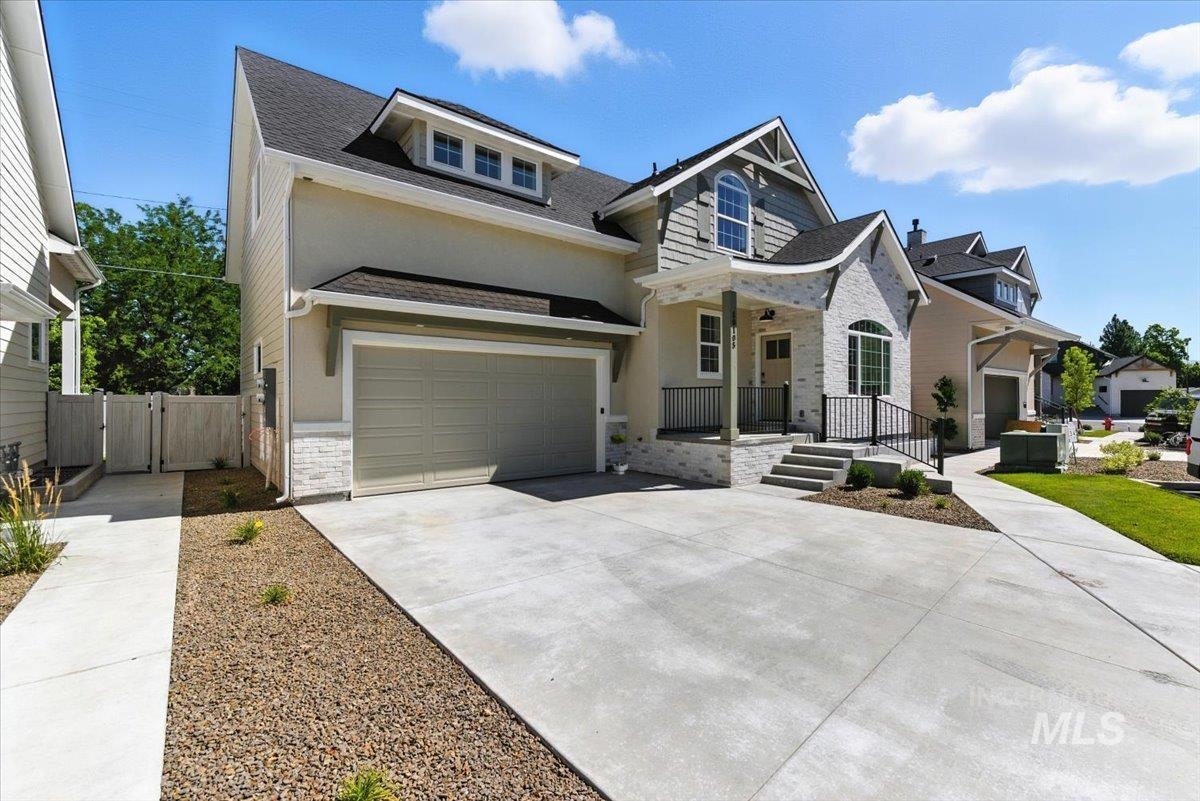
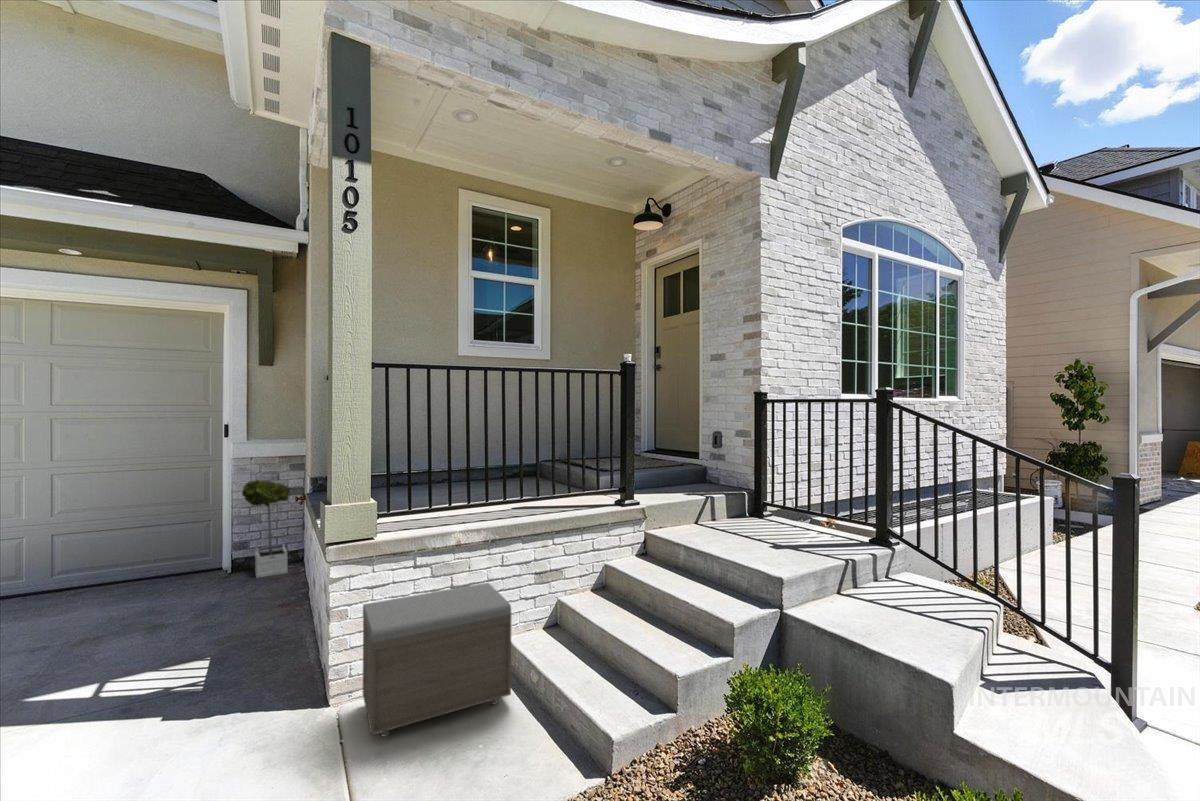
storage bench: none [738,455,780,489] -> present [363,583,511,736]

